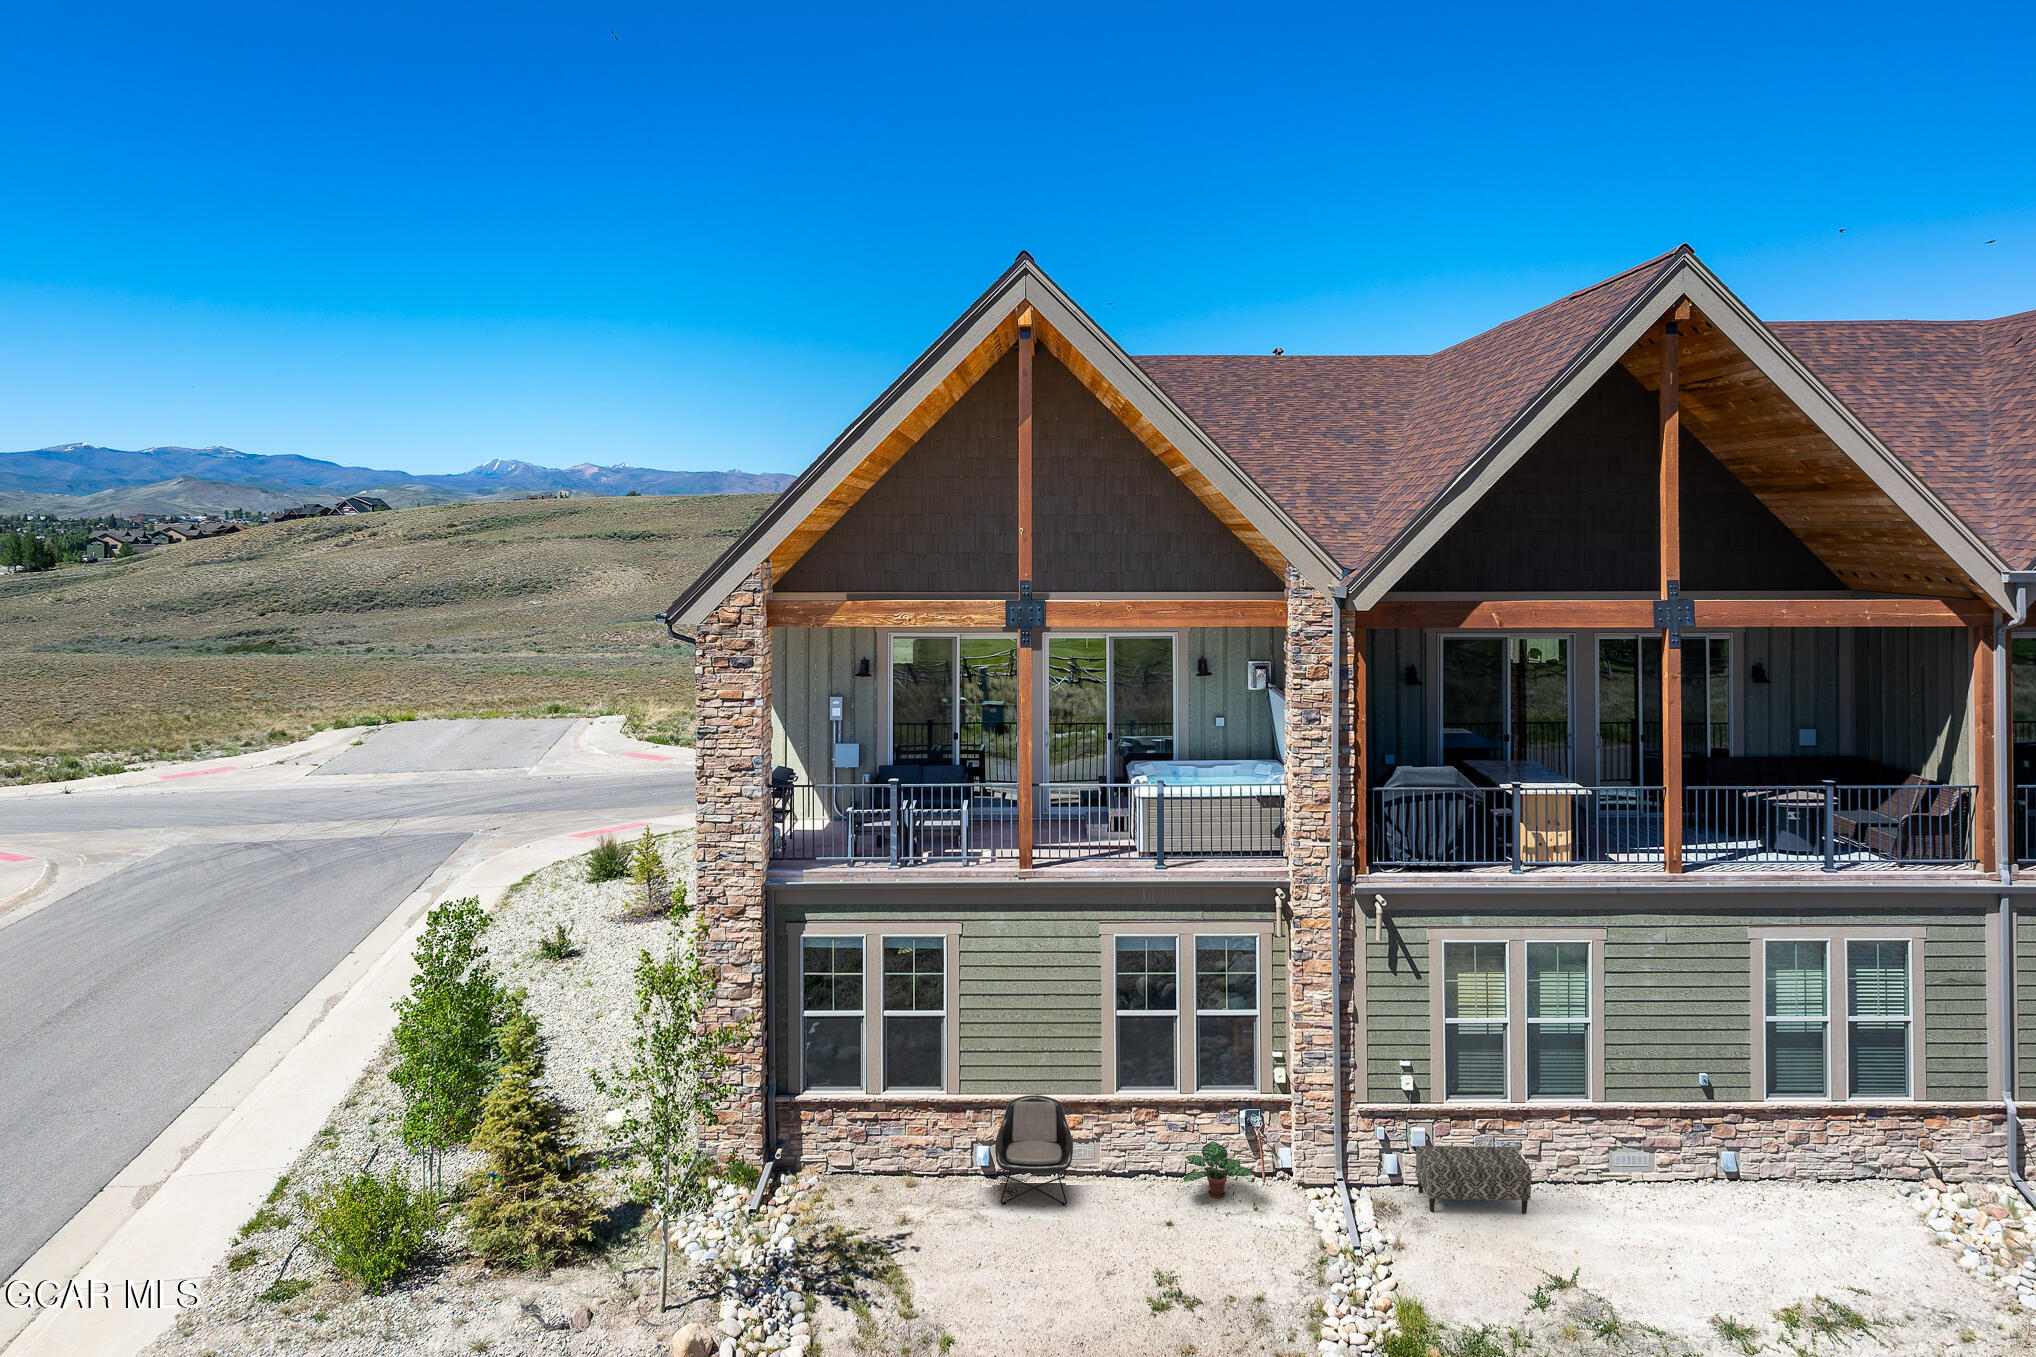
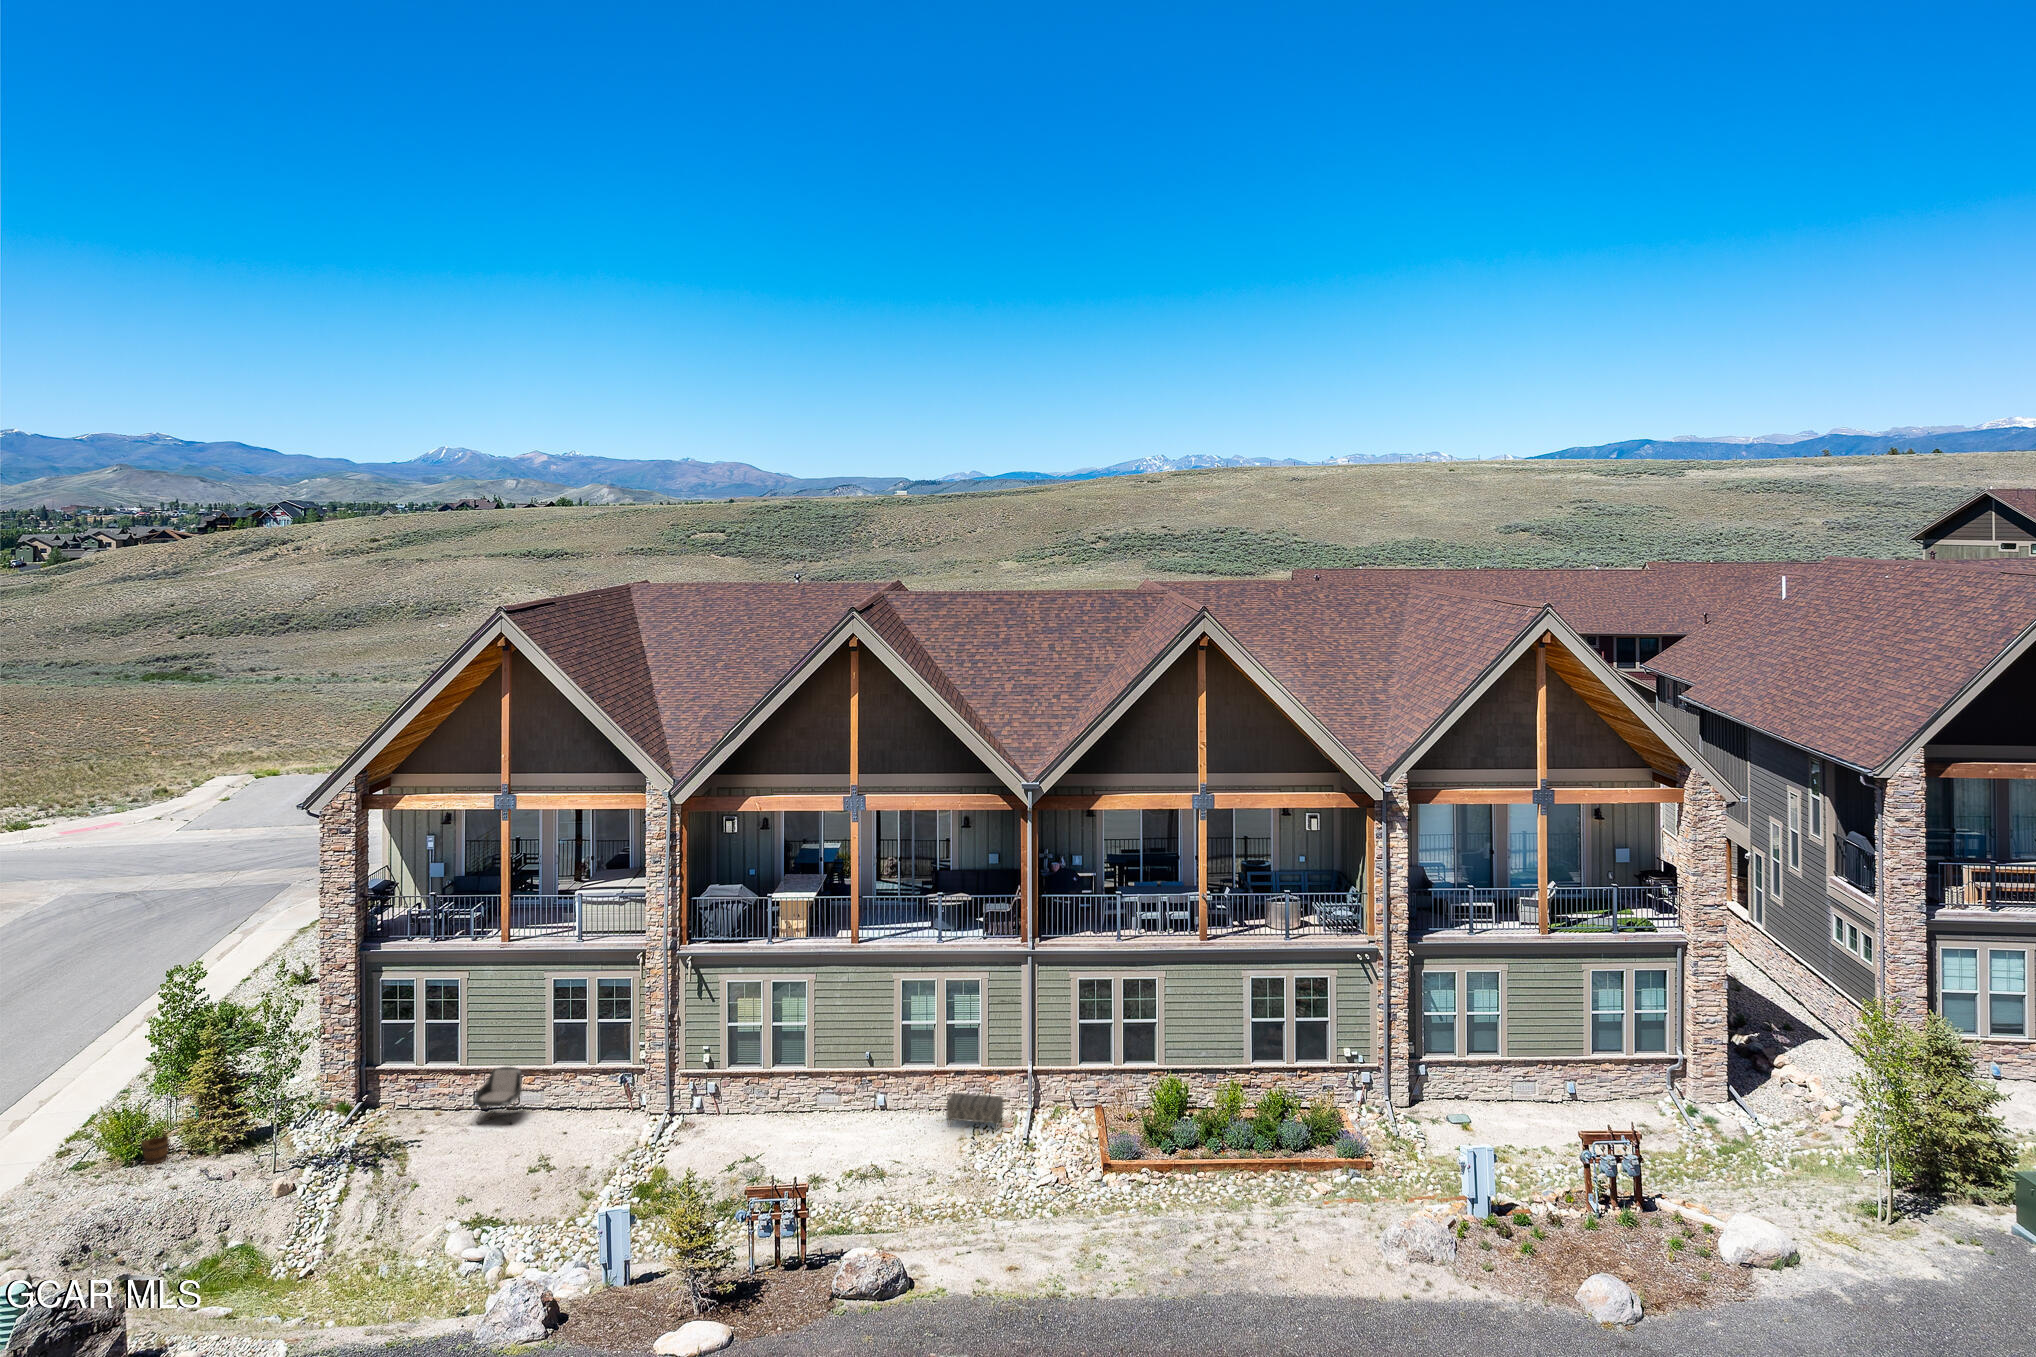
potted plant: present [1183,1141,1254,1198] -> none [576,1091,615,1120]
bench: present [1416,1146,1531,1214] -> present [946,1093,1003,1130]
bucket: none [403,1228,455,1295] -> present [142,1133,169,1164]

